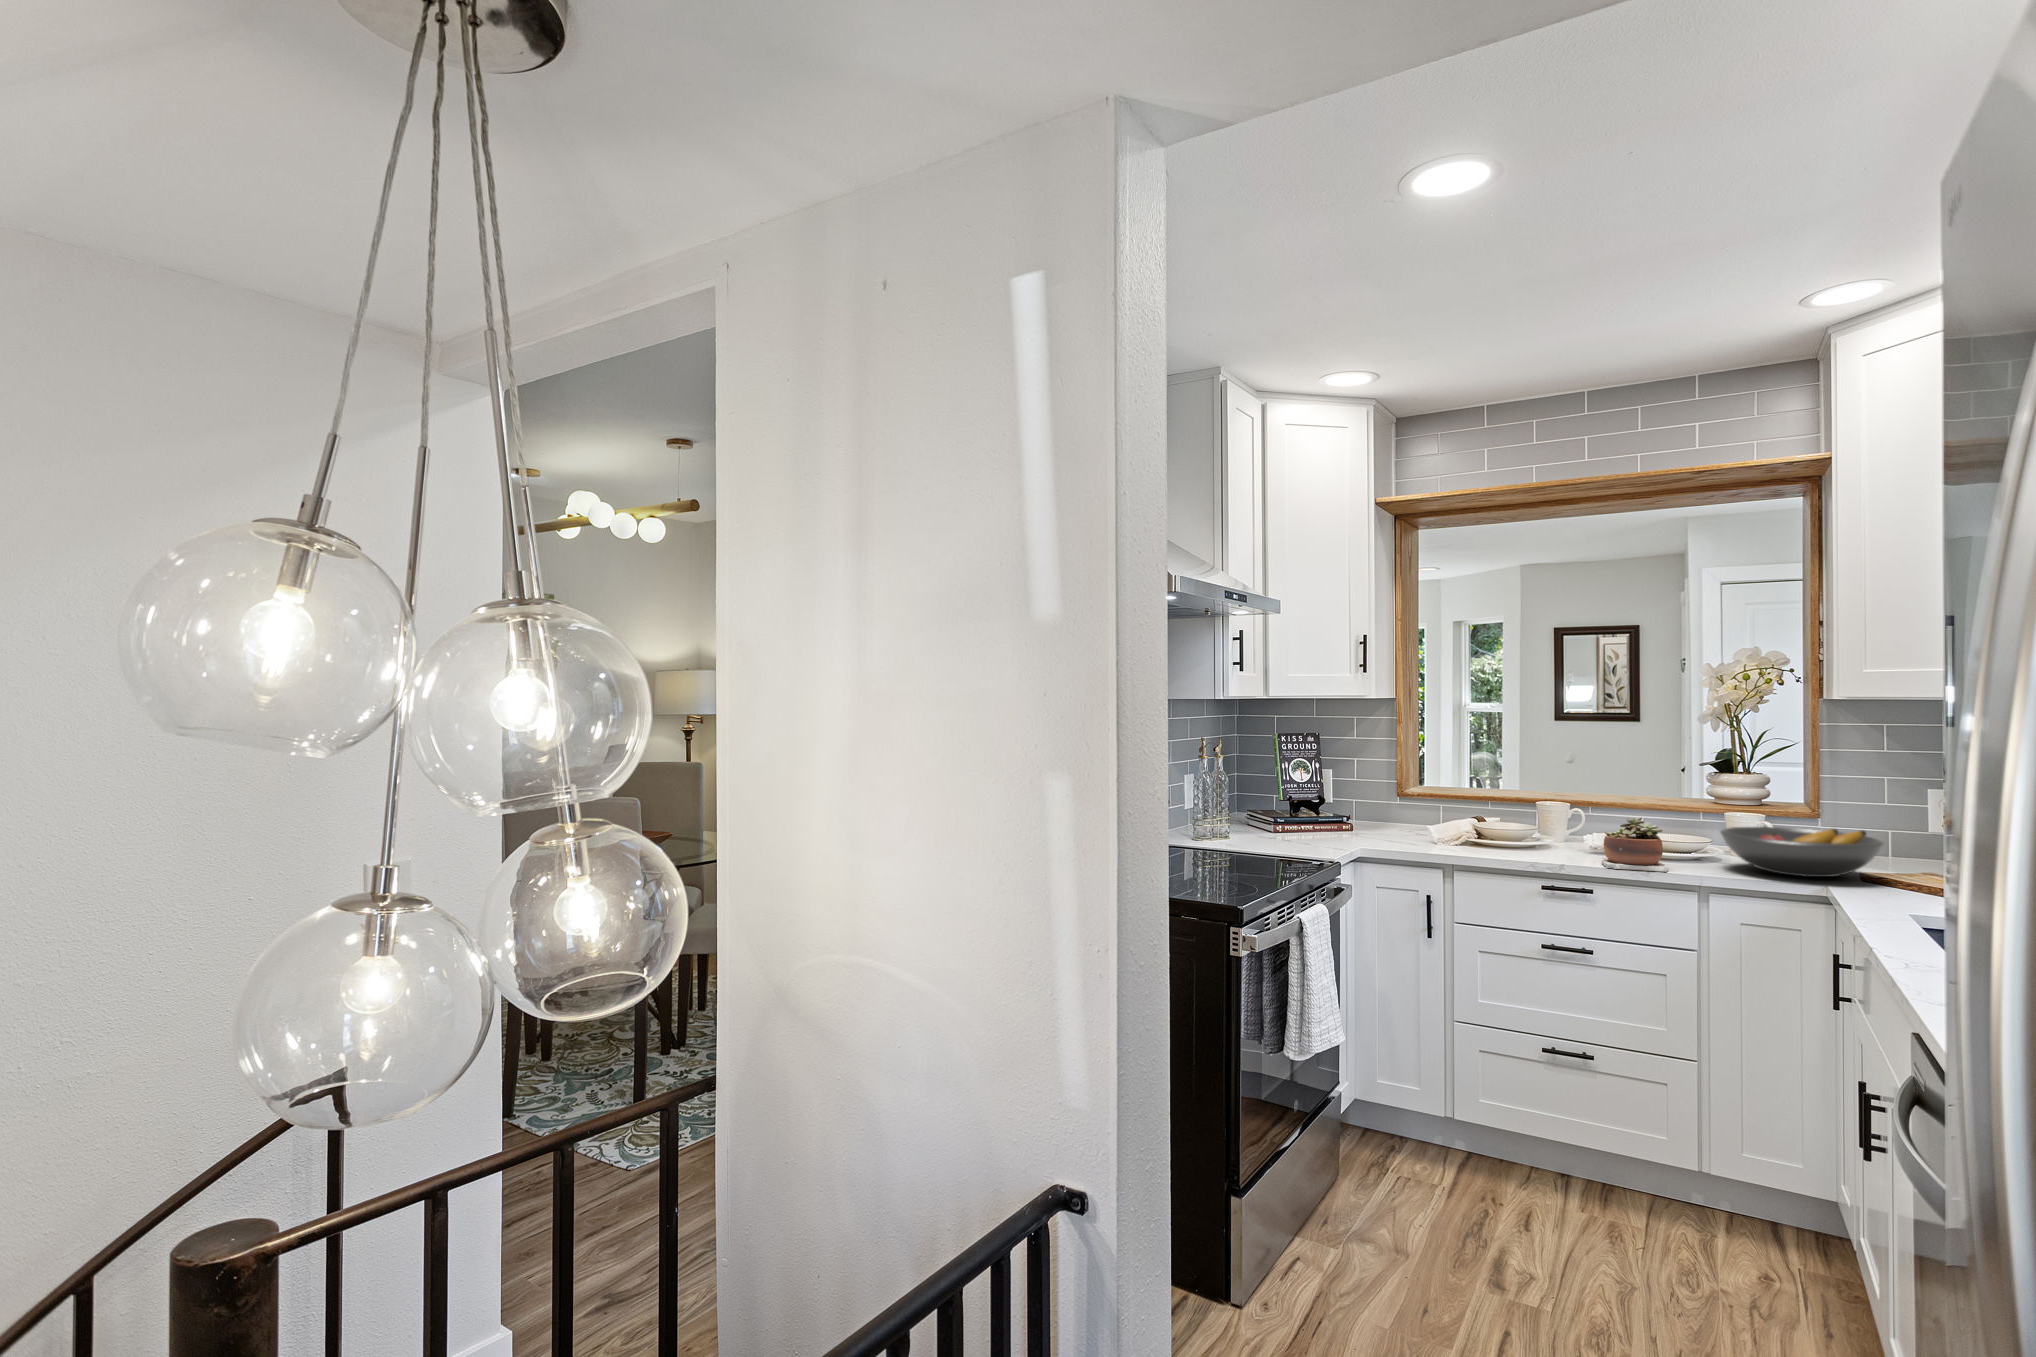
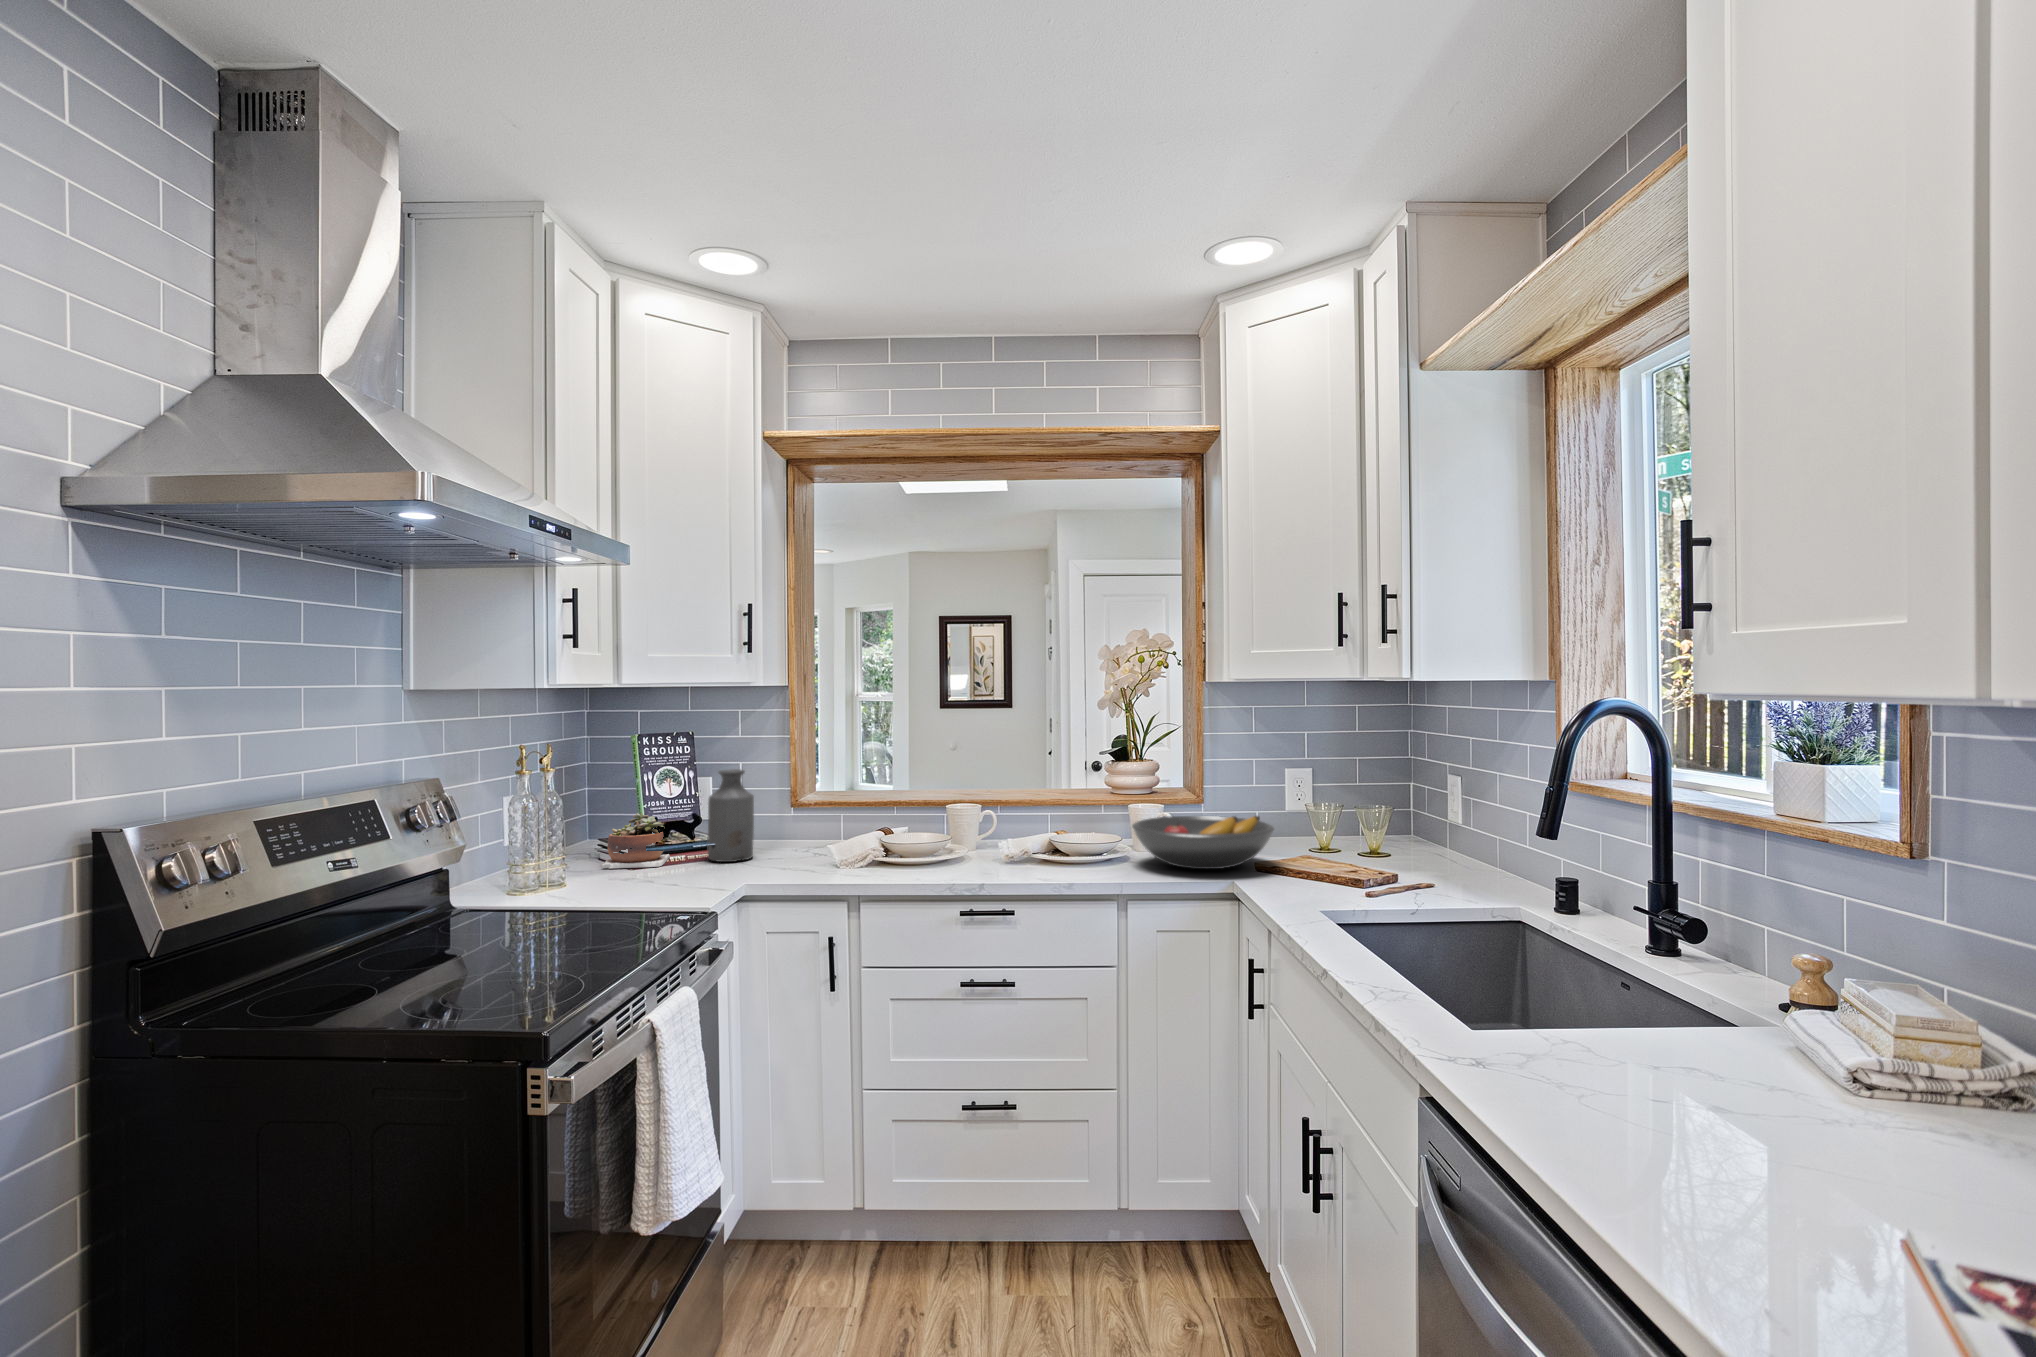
bottle: none [1331,763,1368,835] -> present [707,769,754,862]
succulent plant: present [1601,817,1668,872] -> present [601,813,670,869]

